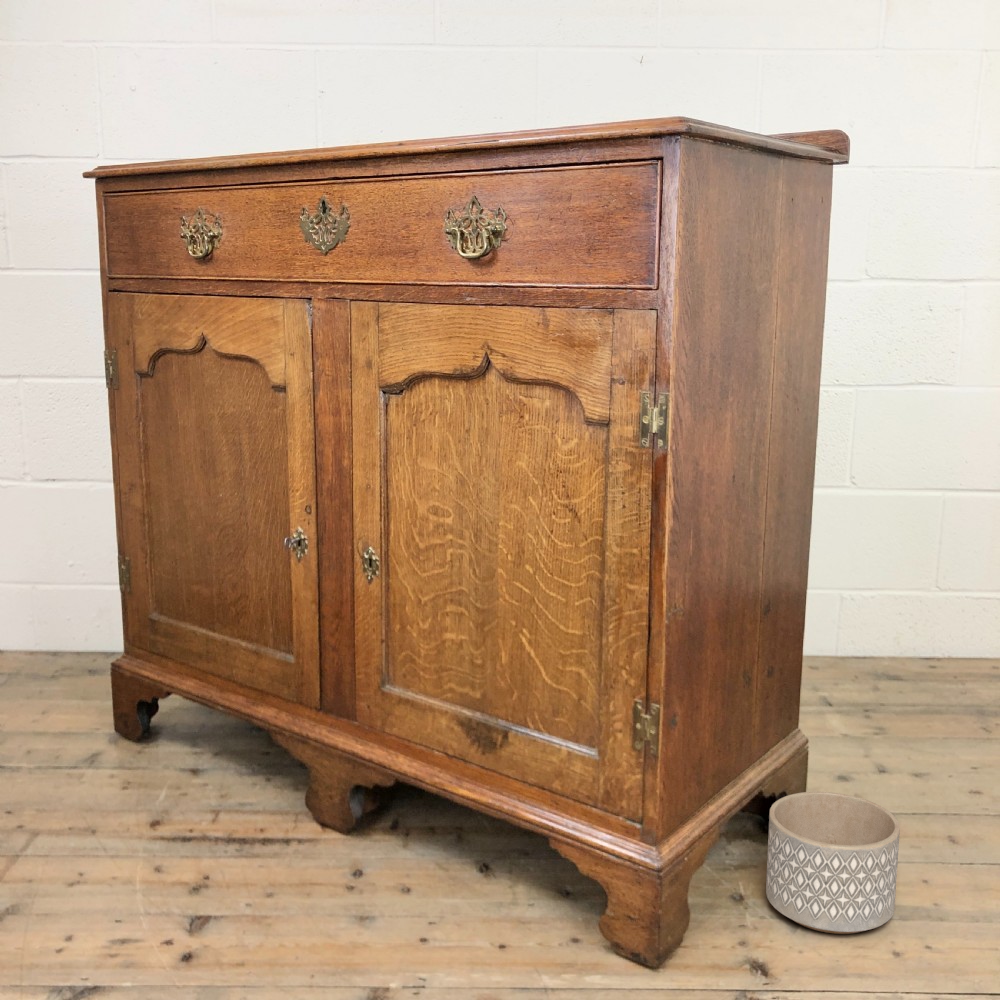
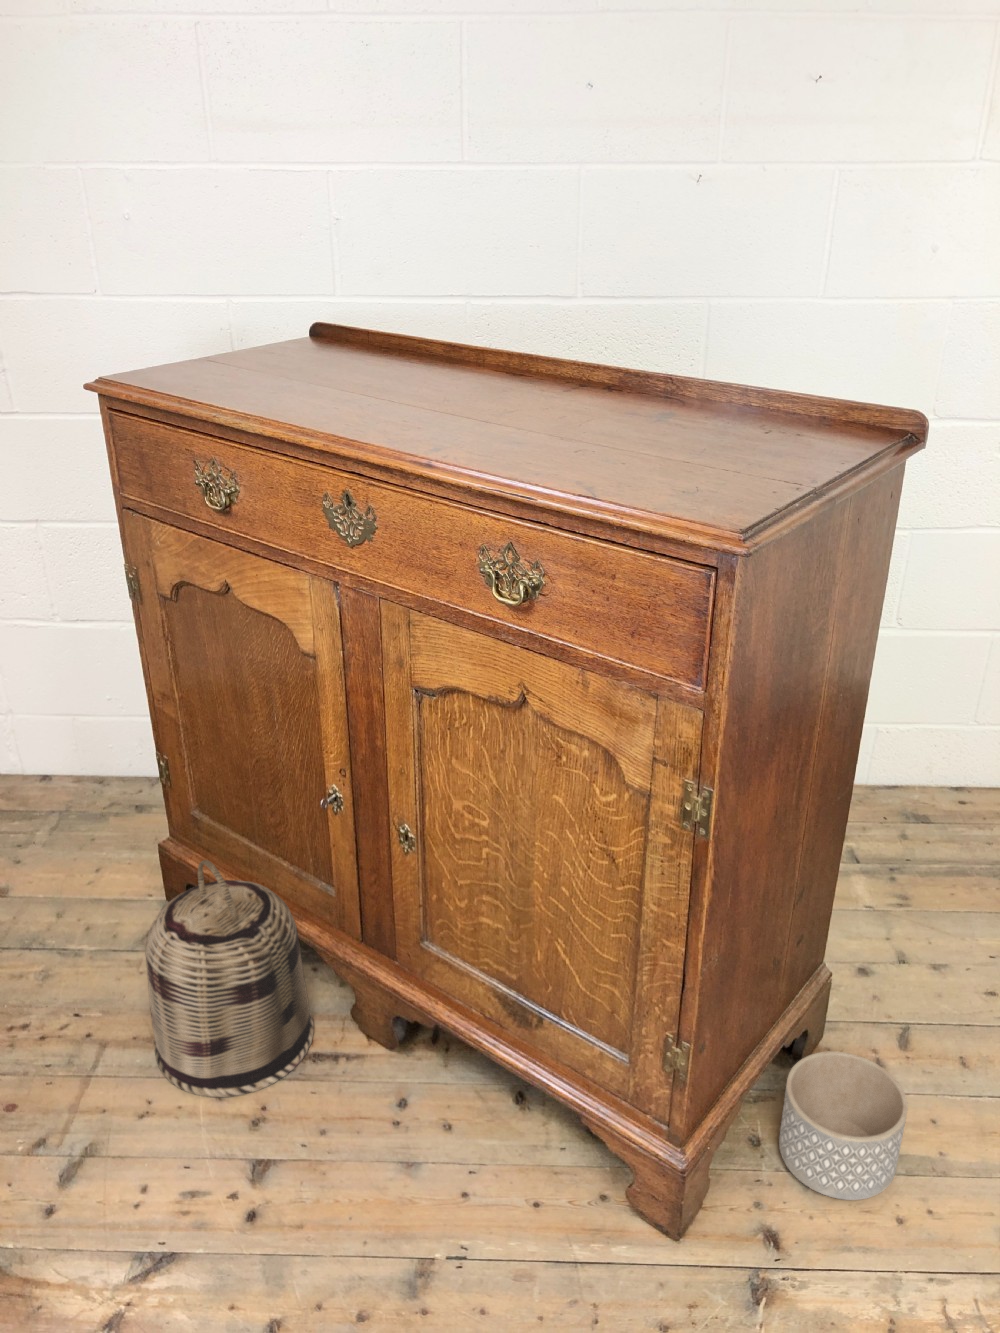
basket: none [91,605,264,867] -> present [146,860,314,1097]

